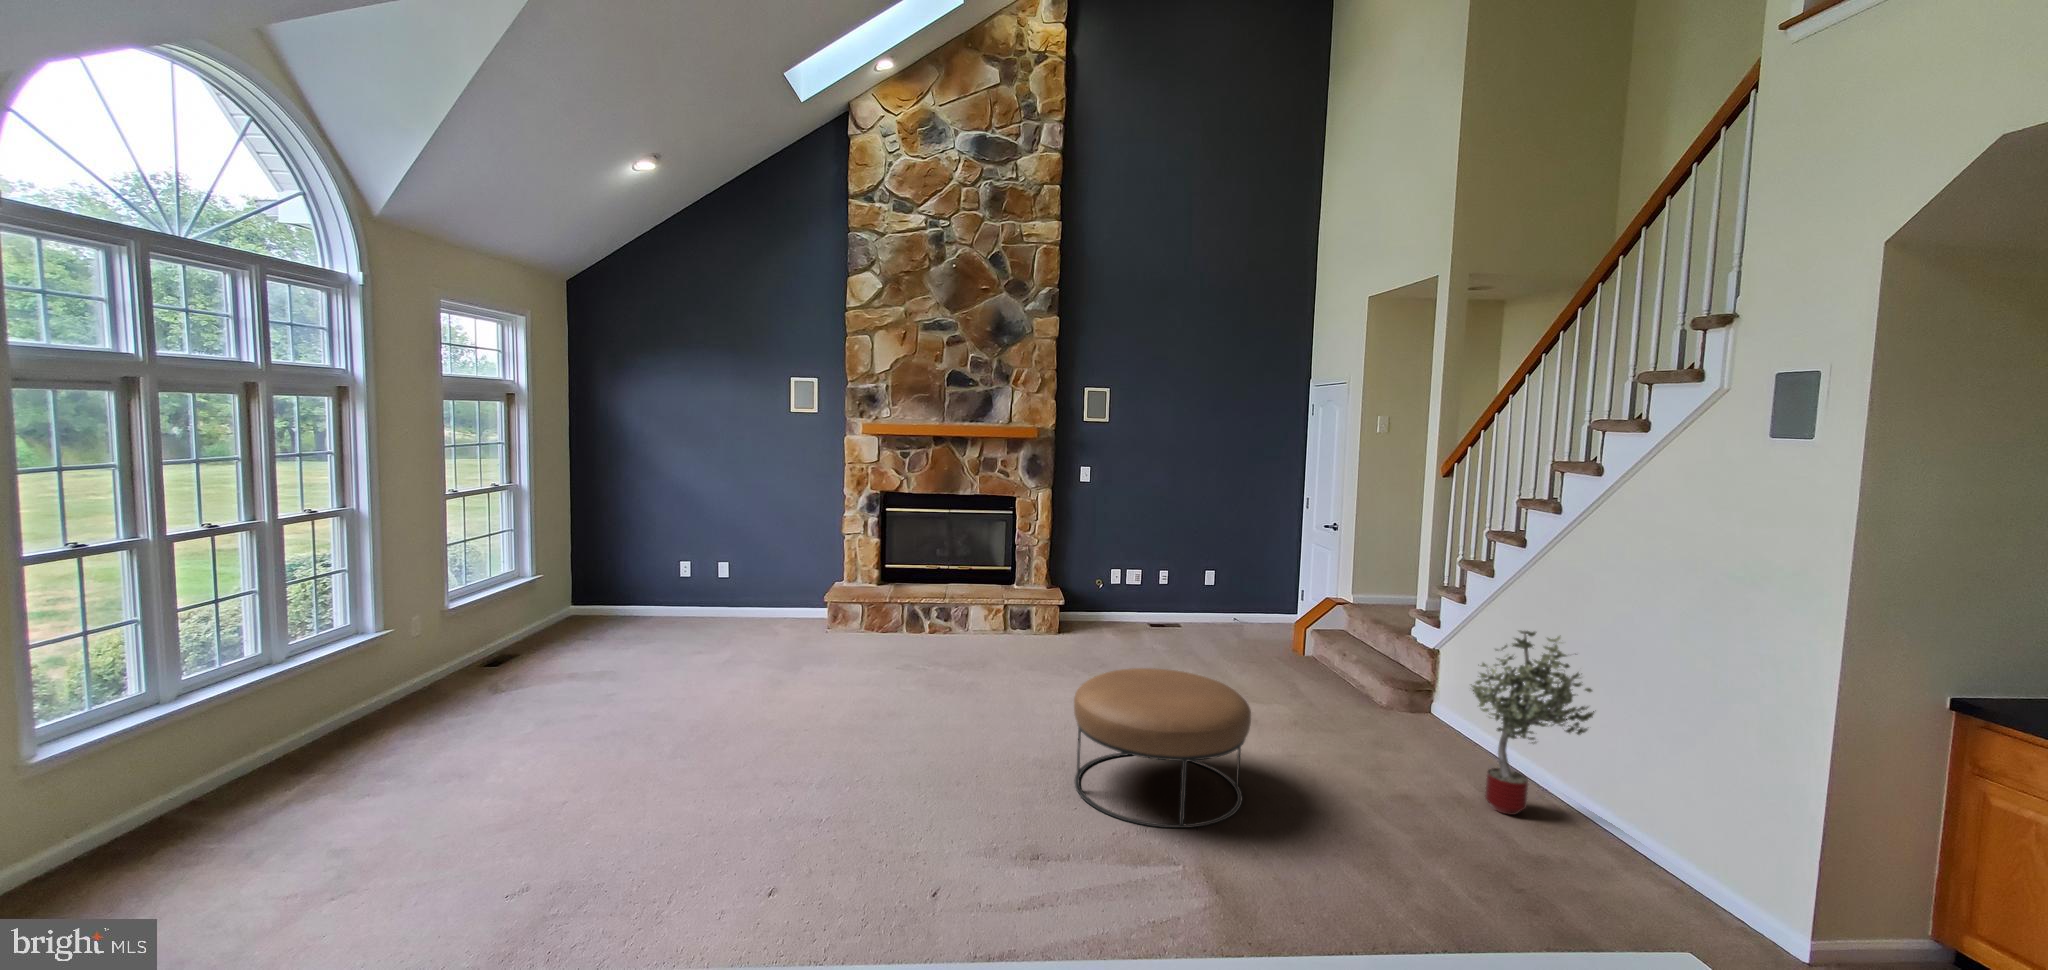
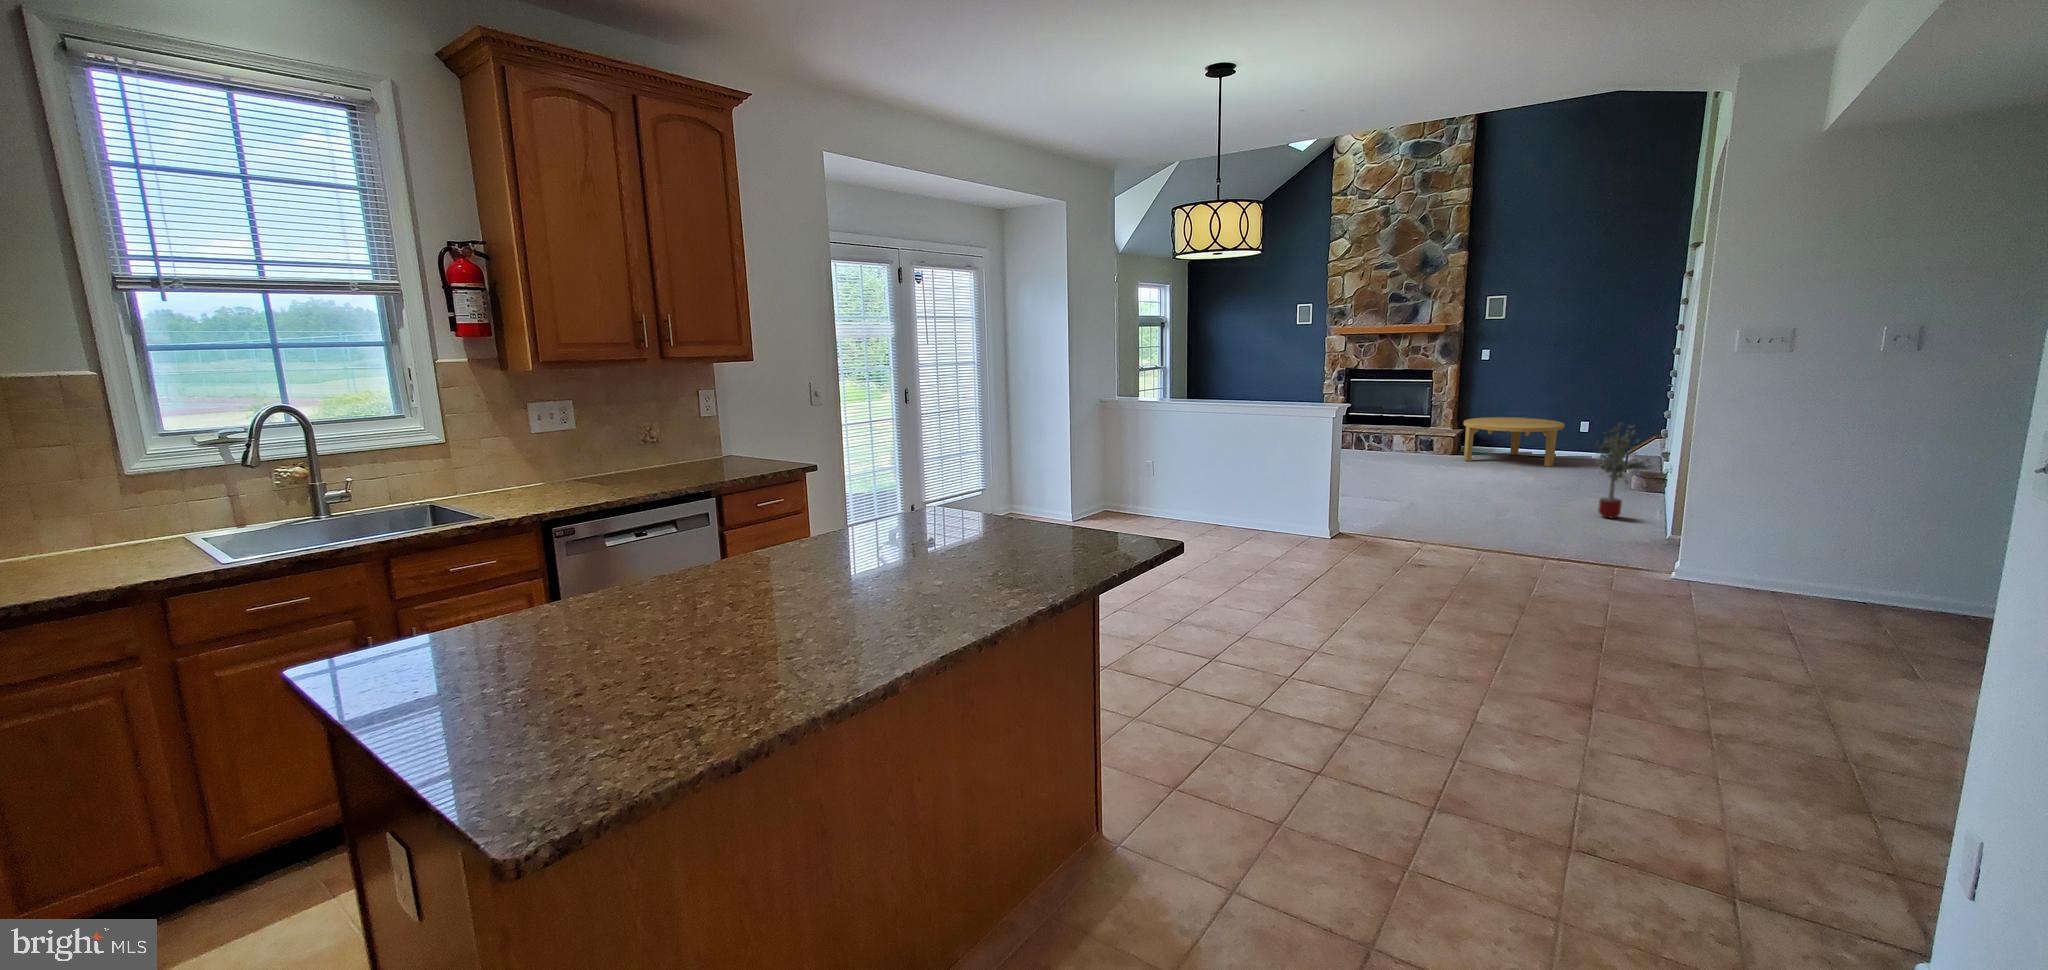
coffee table: none [1075,568,1211,649] -> present [1464,417,1565,467]
ottoman: present [1074,668,1251,828] -> none [1380,445,1471,504]

